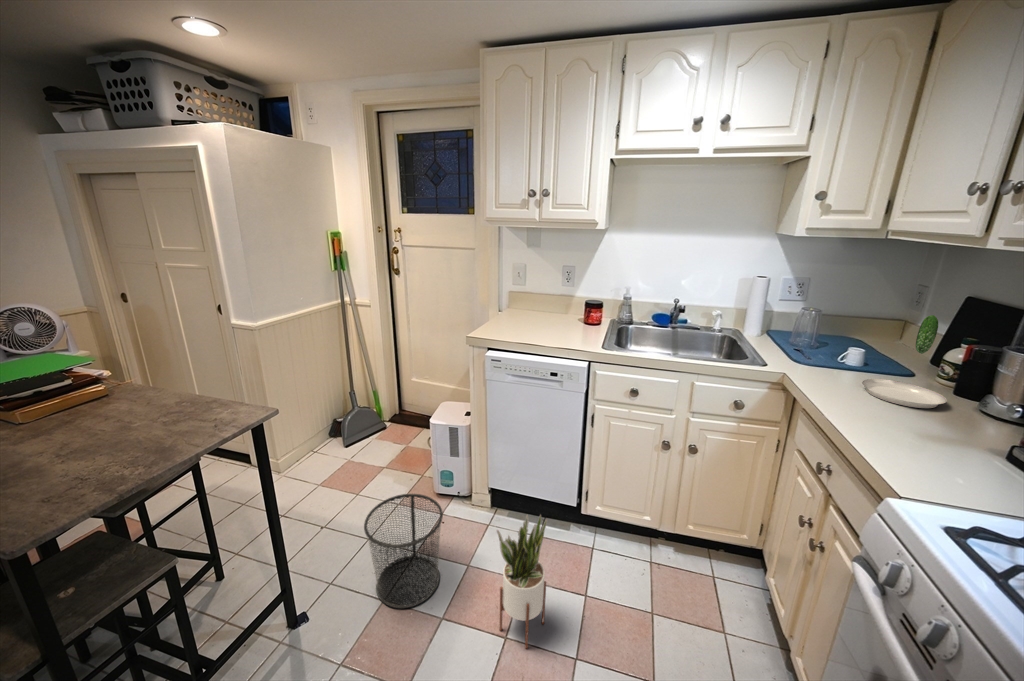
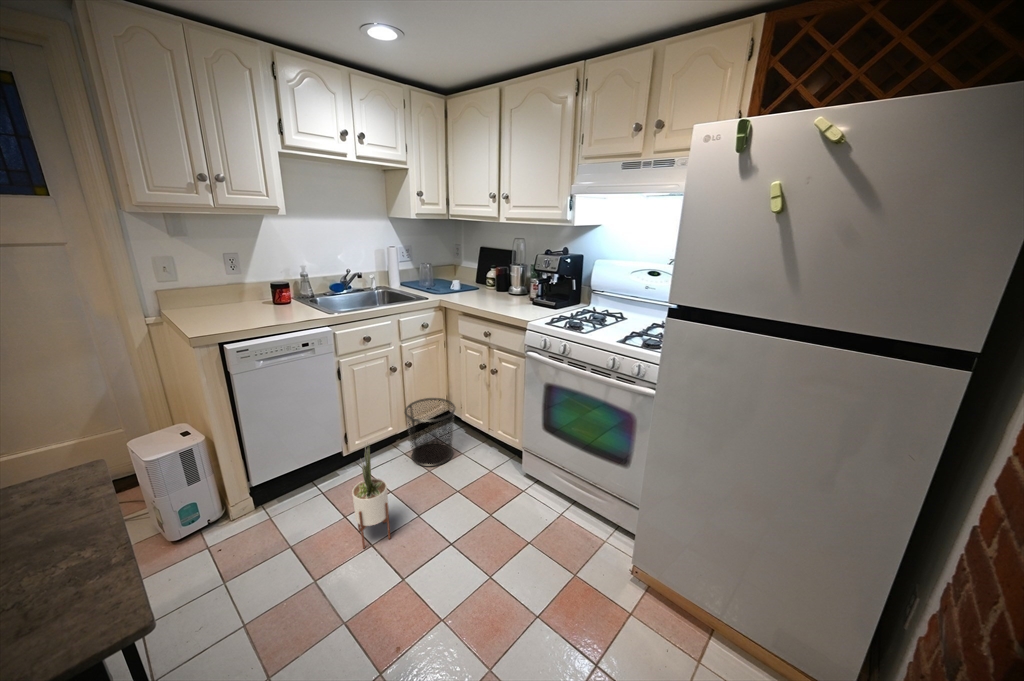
plate: present [862,315,947,408] -> none [472,255,502,298]
waste bin: present [364,494,443,608] -> present [404,398,456,466]

